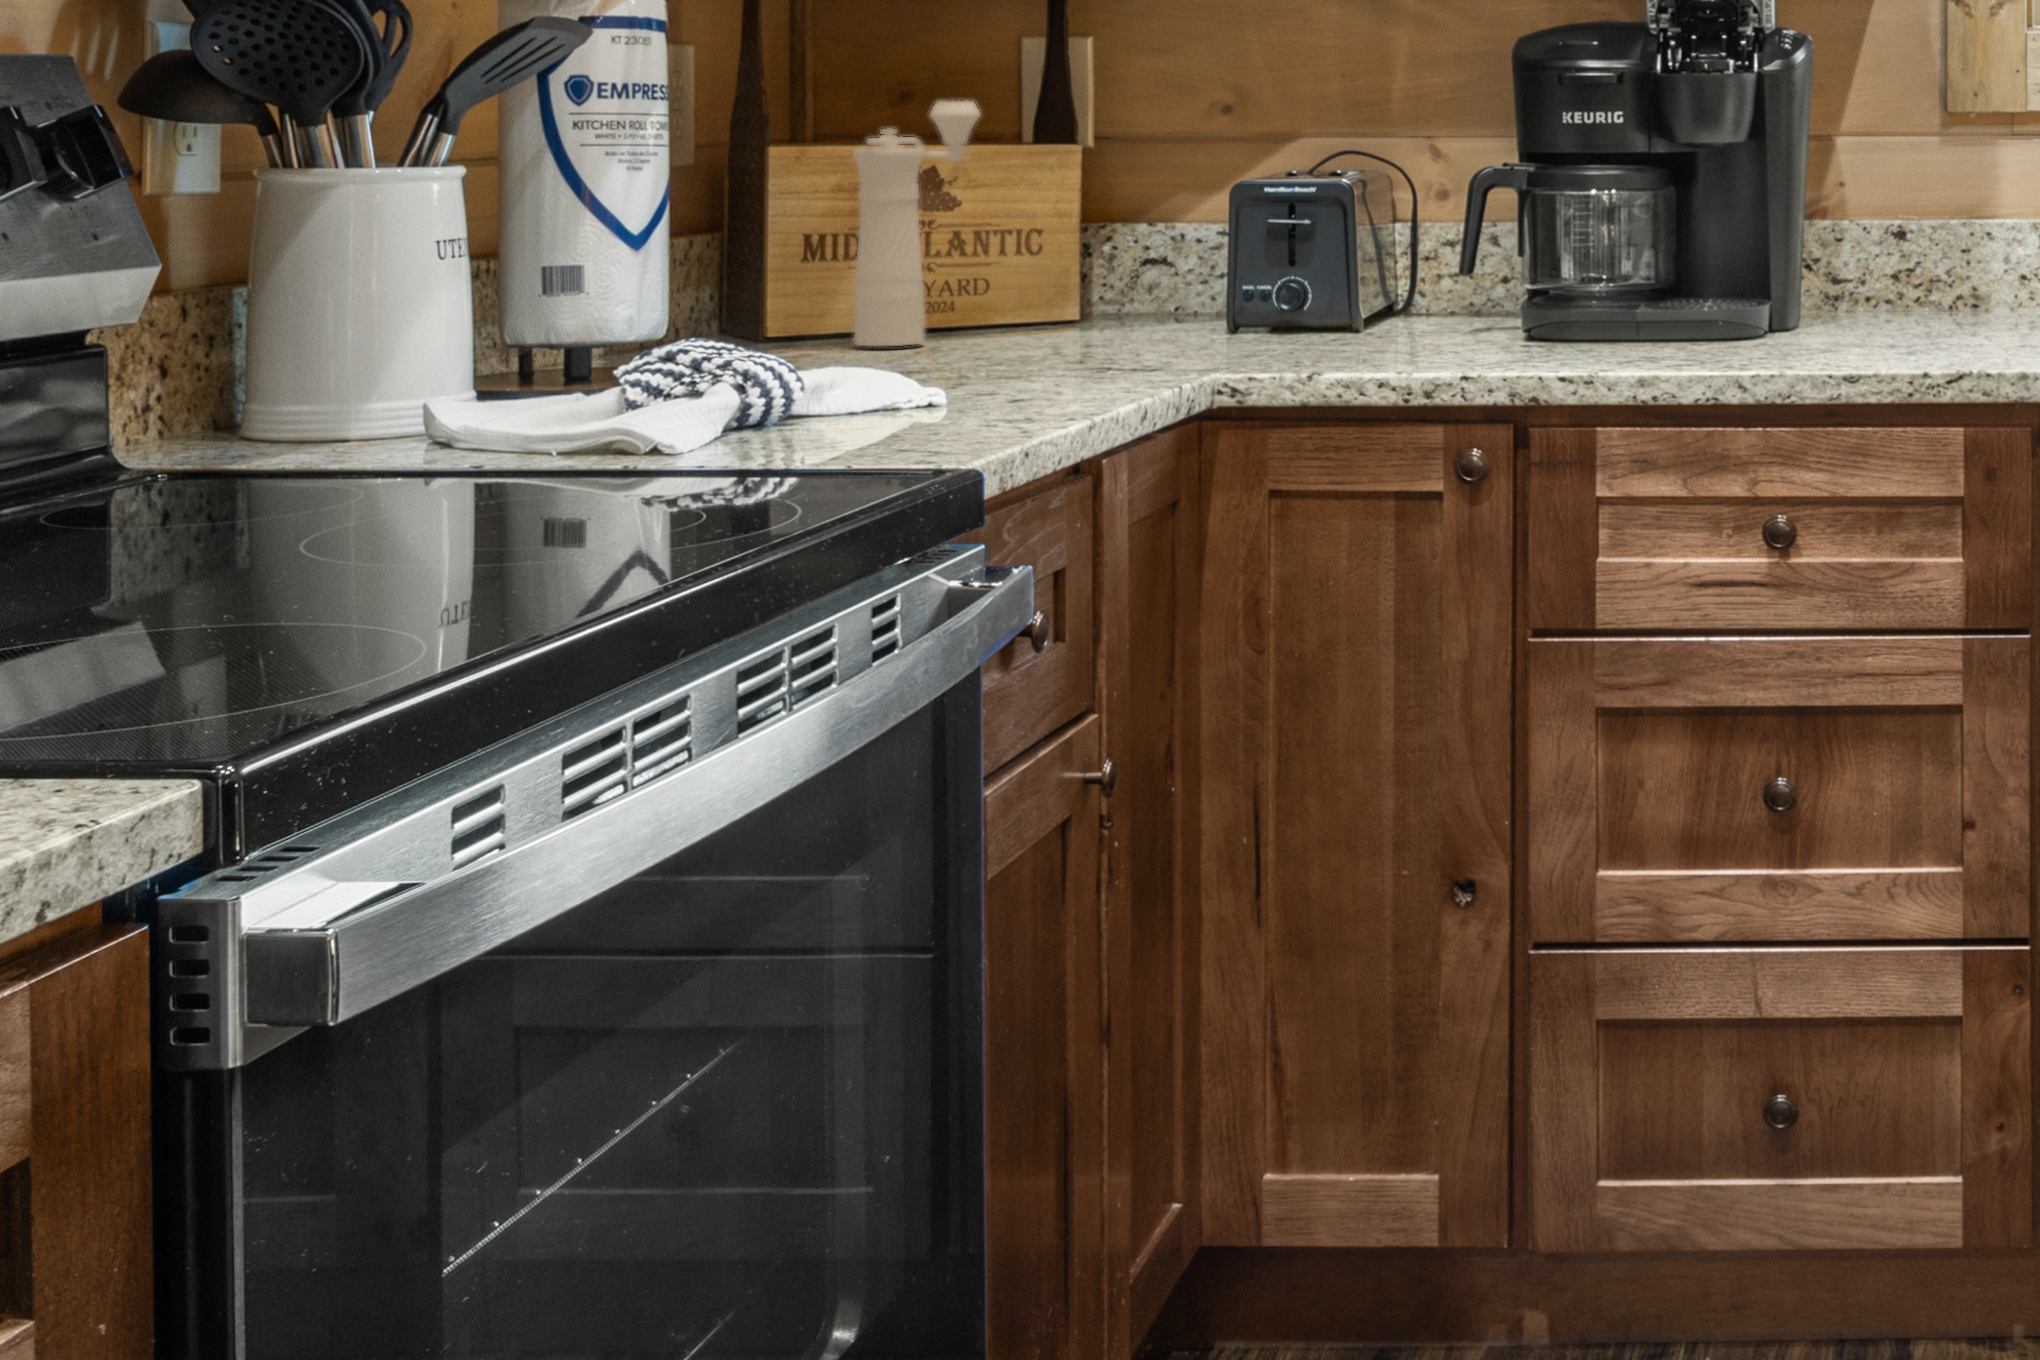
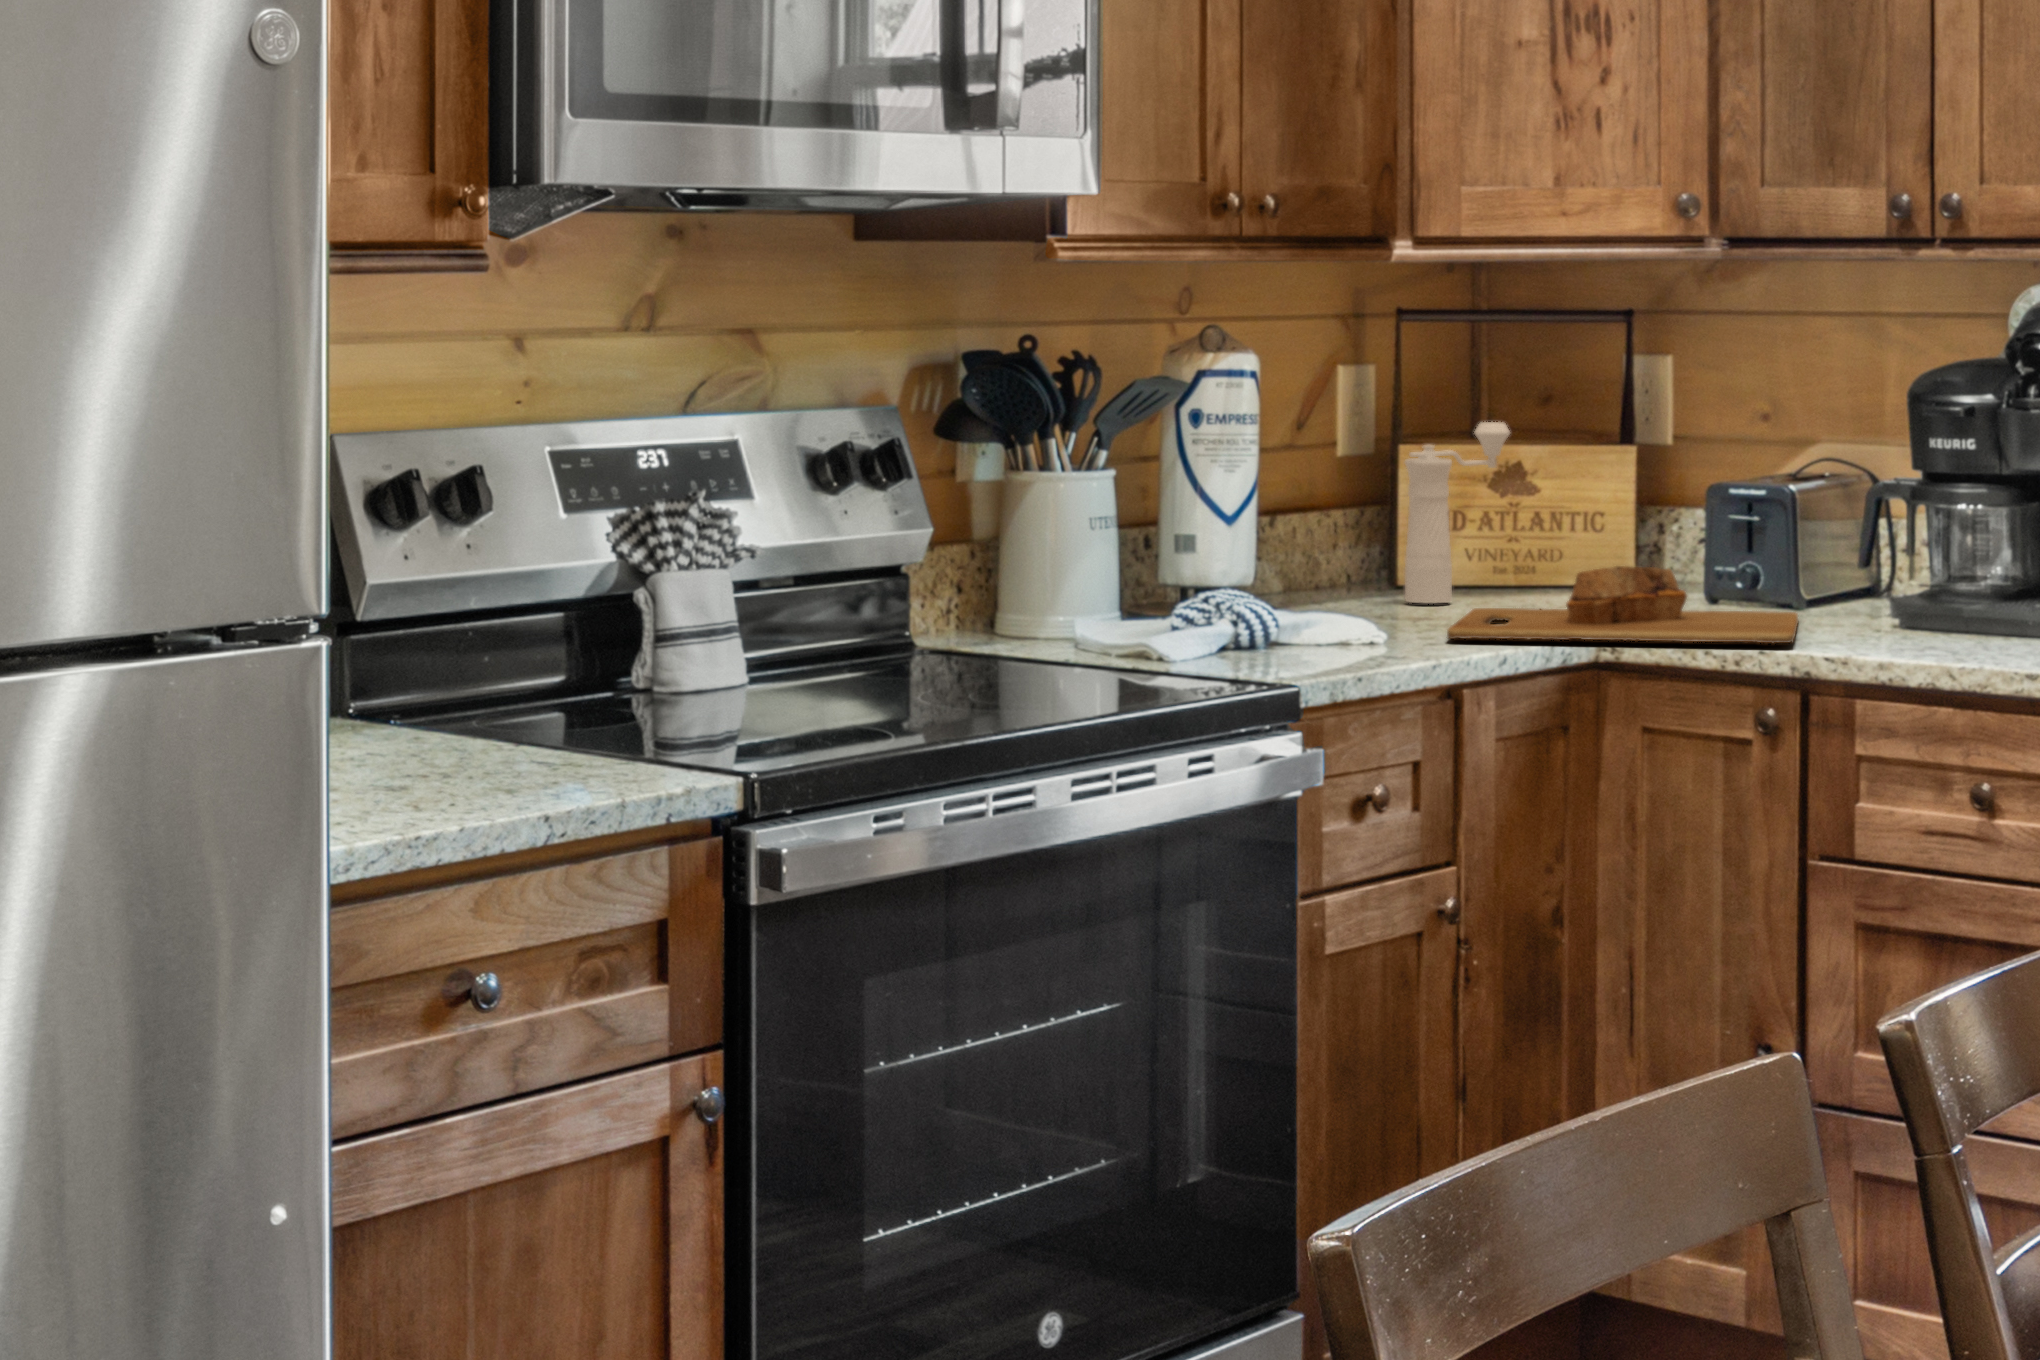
cutting board: none [992,274,1524,387] -> present [1447,566,1799,643]

